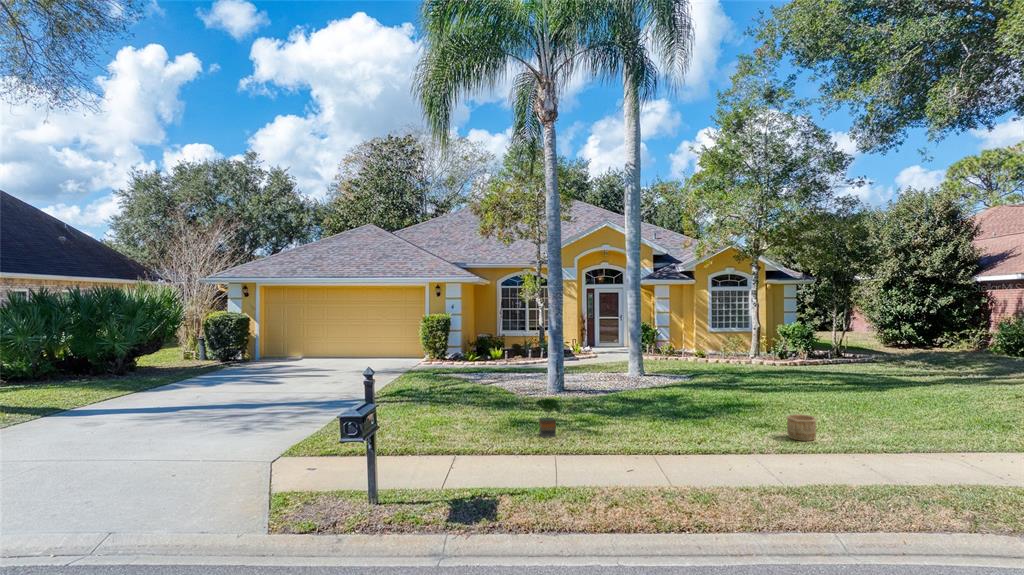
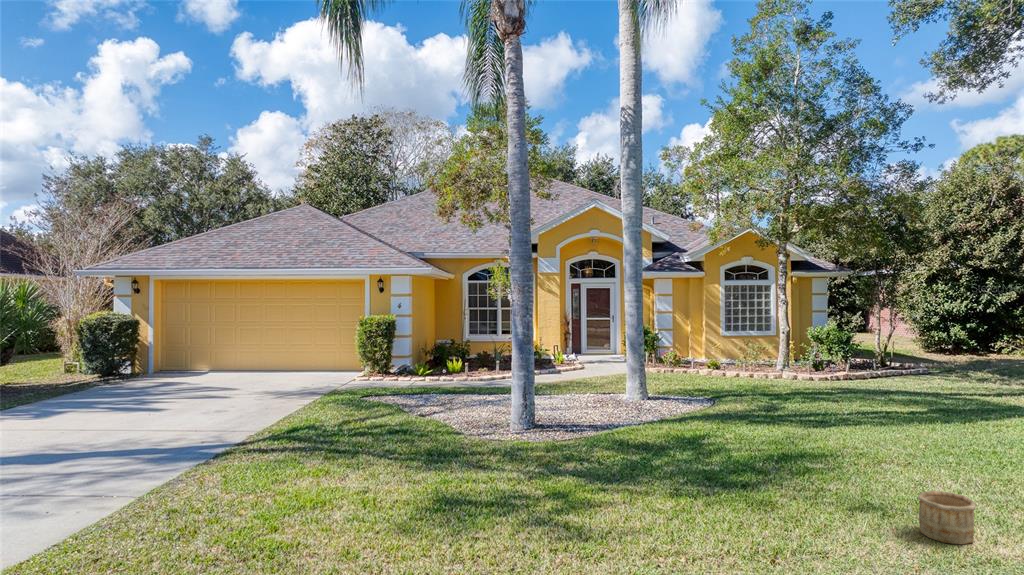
potted tree: present [536,398,561,438] -> none [470,462,517,536]

